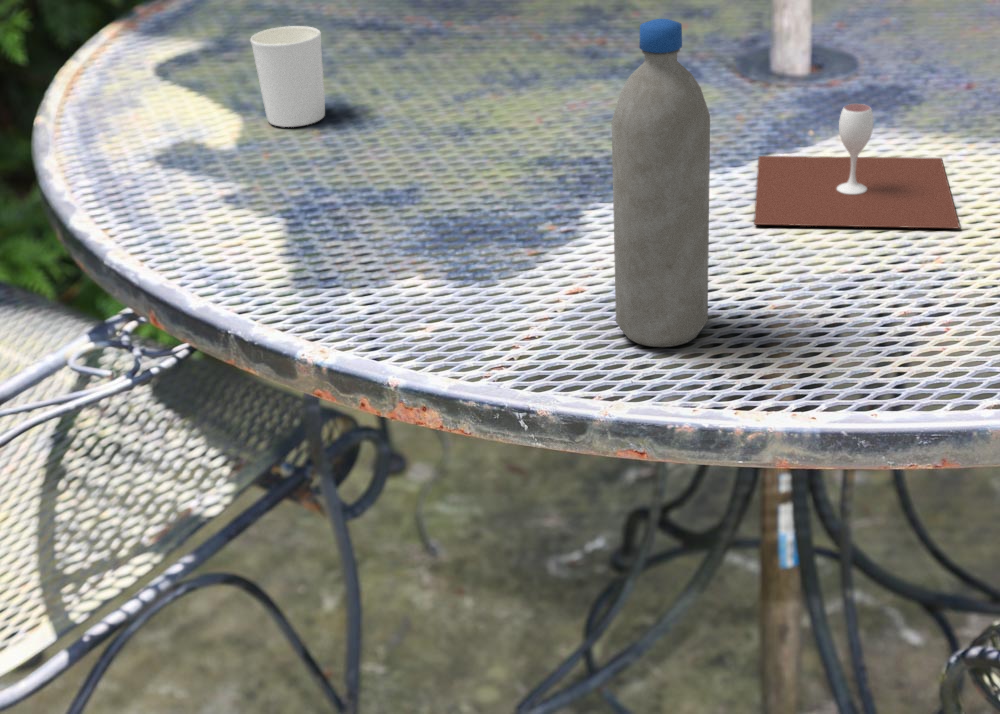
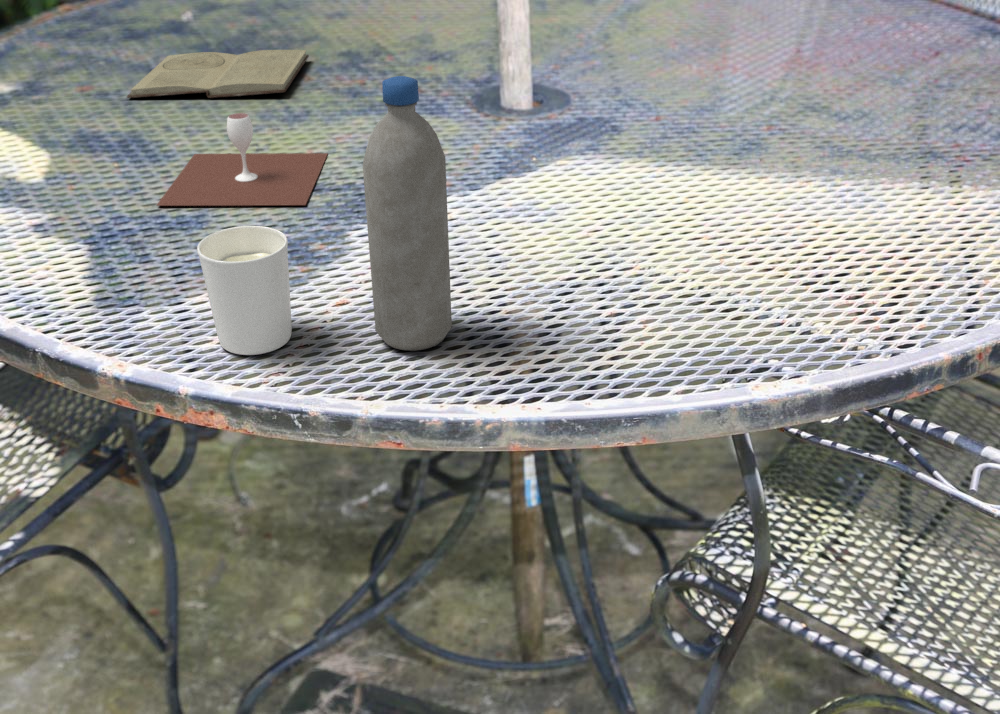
book: none [327,4,537,60] -> present [127,50,309,98]
candle holder: present [251,26,325,127] -> present [197,226,292,355]
wine glass: present [754,104,960,228] -> present [157,113,328,206]

